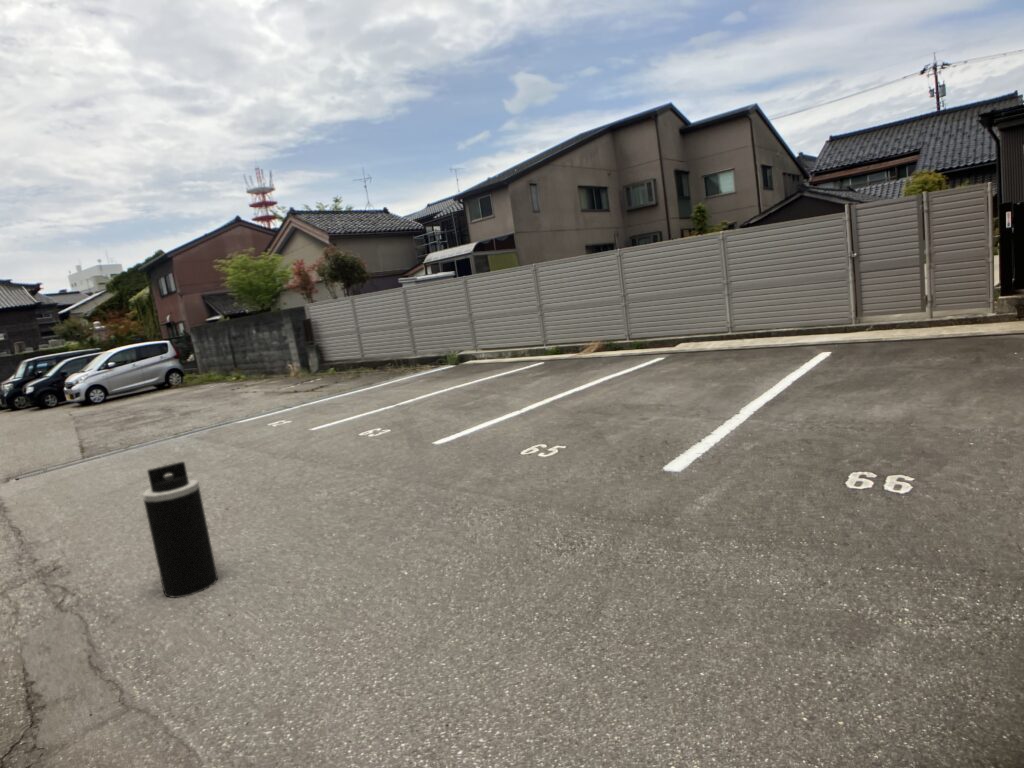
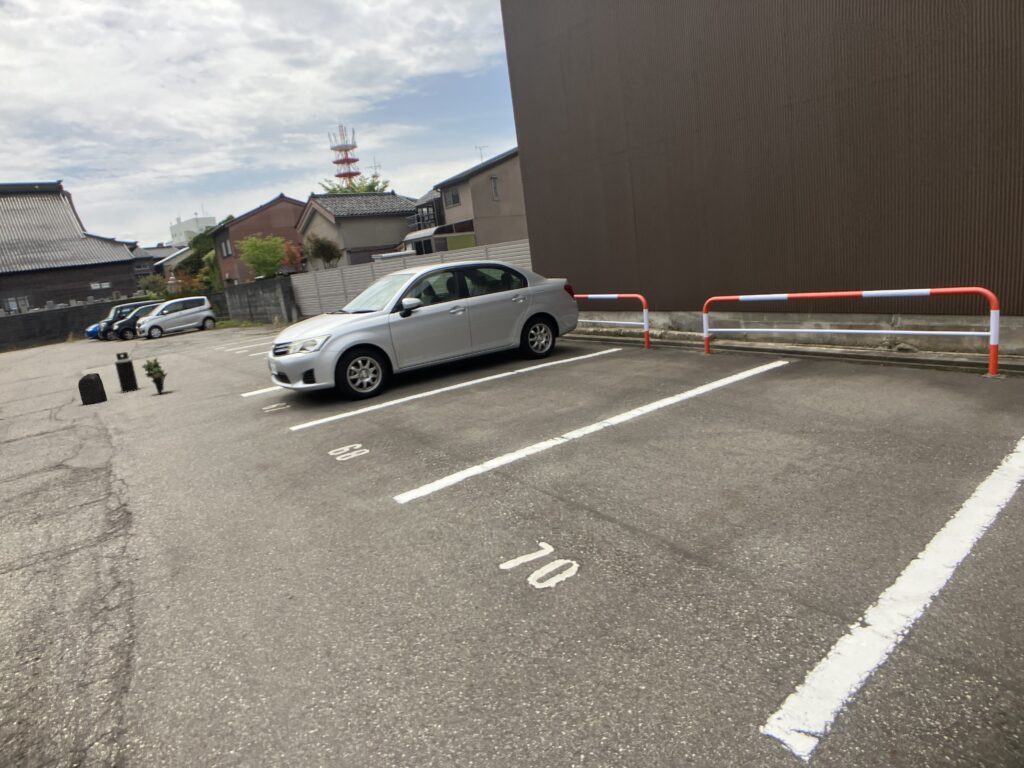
potted plant: none [288,486,374,628] -> present [142,358,167,394]
backpack: none [33,561,145,701] -> present [78,373,107,405]

